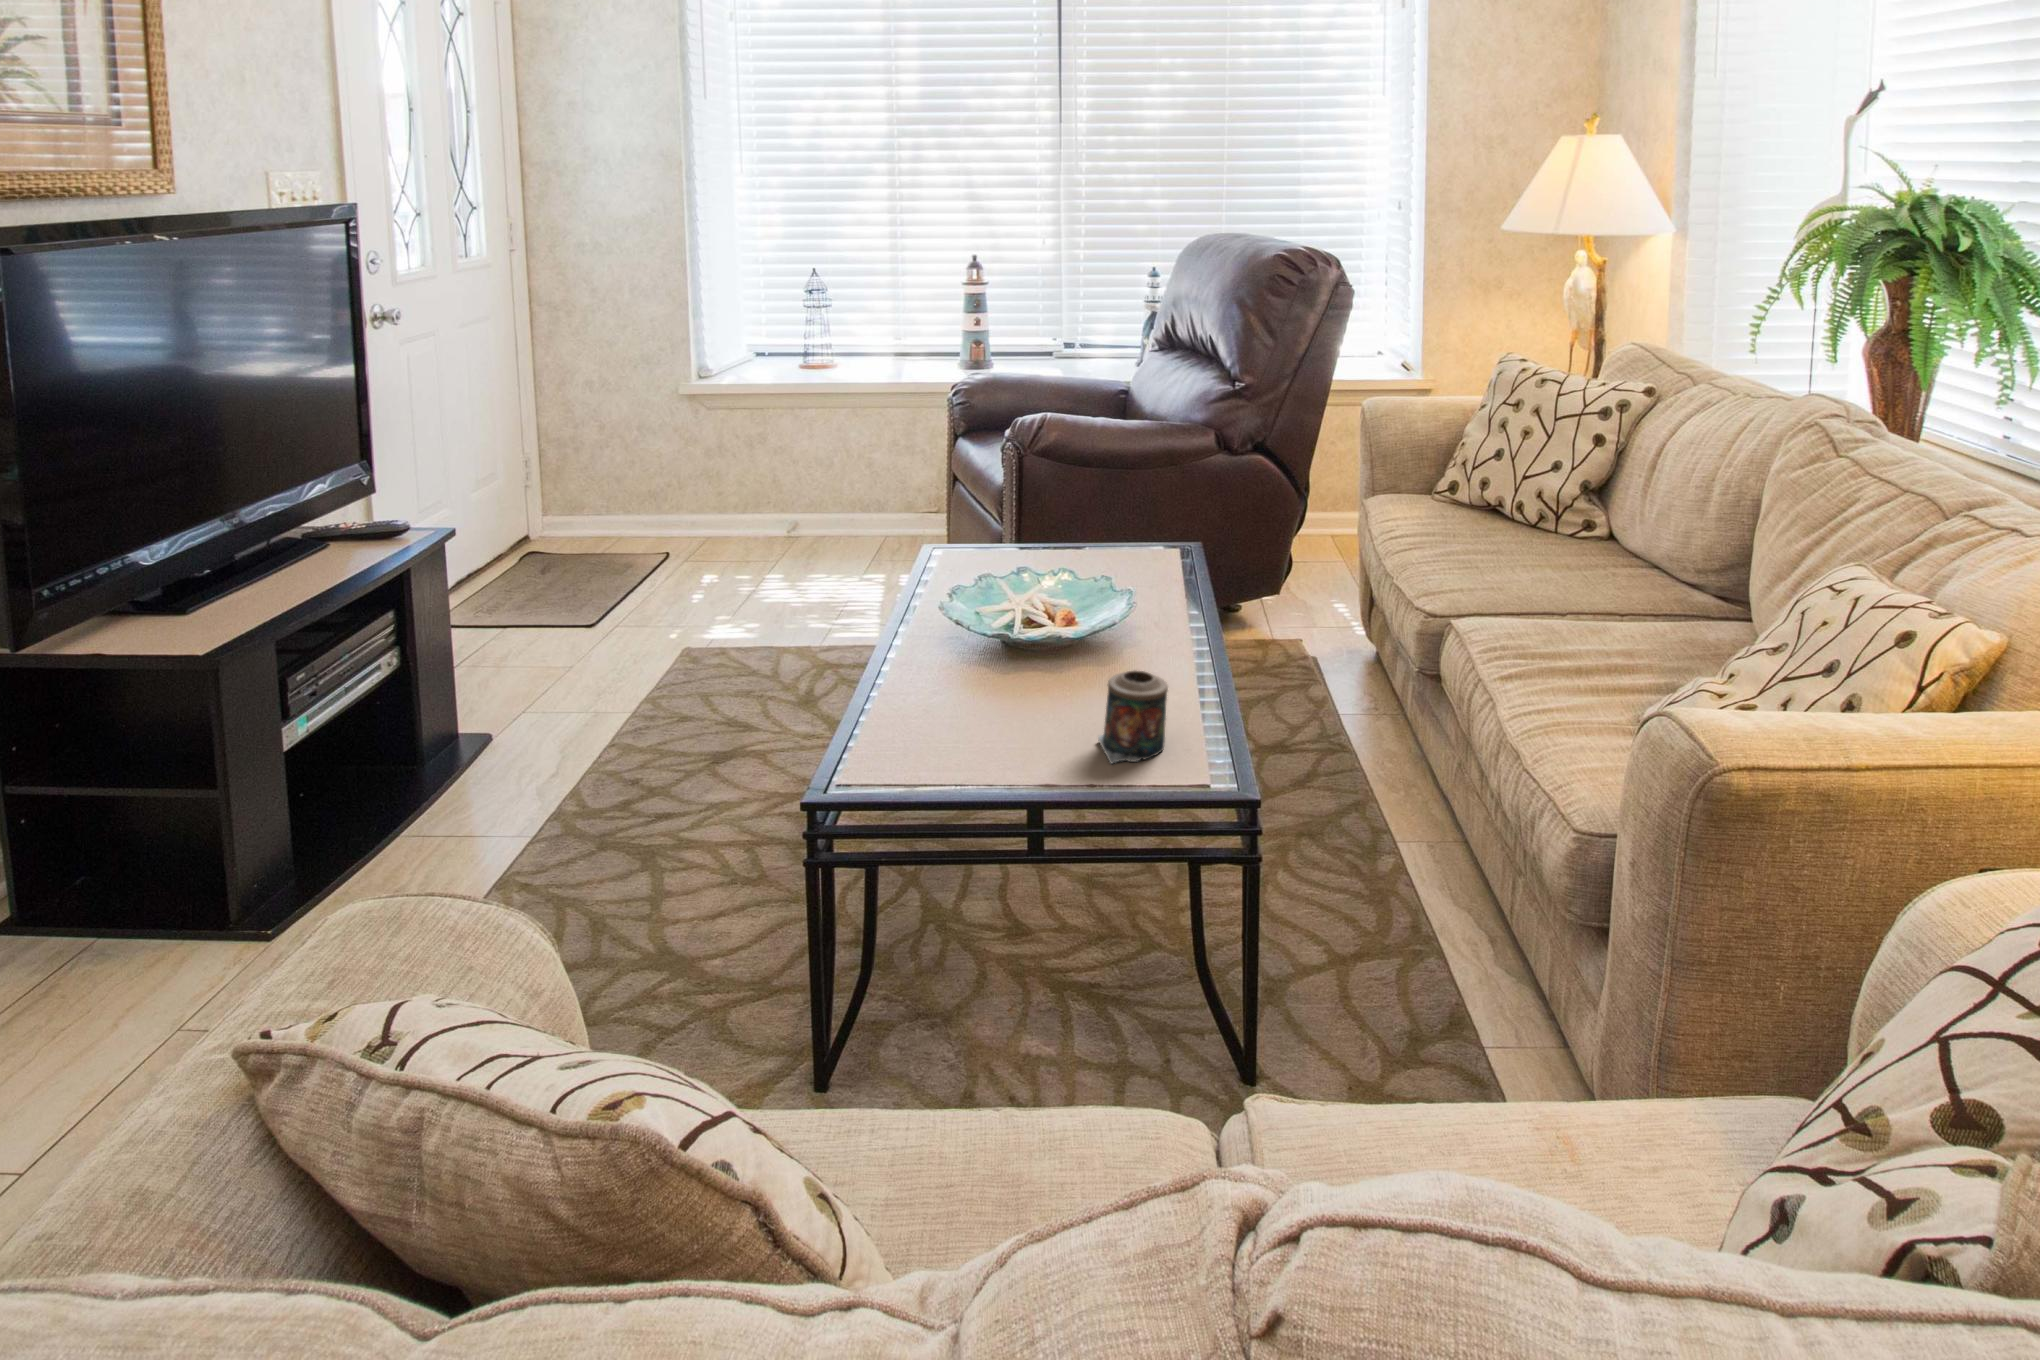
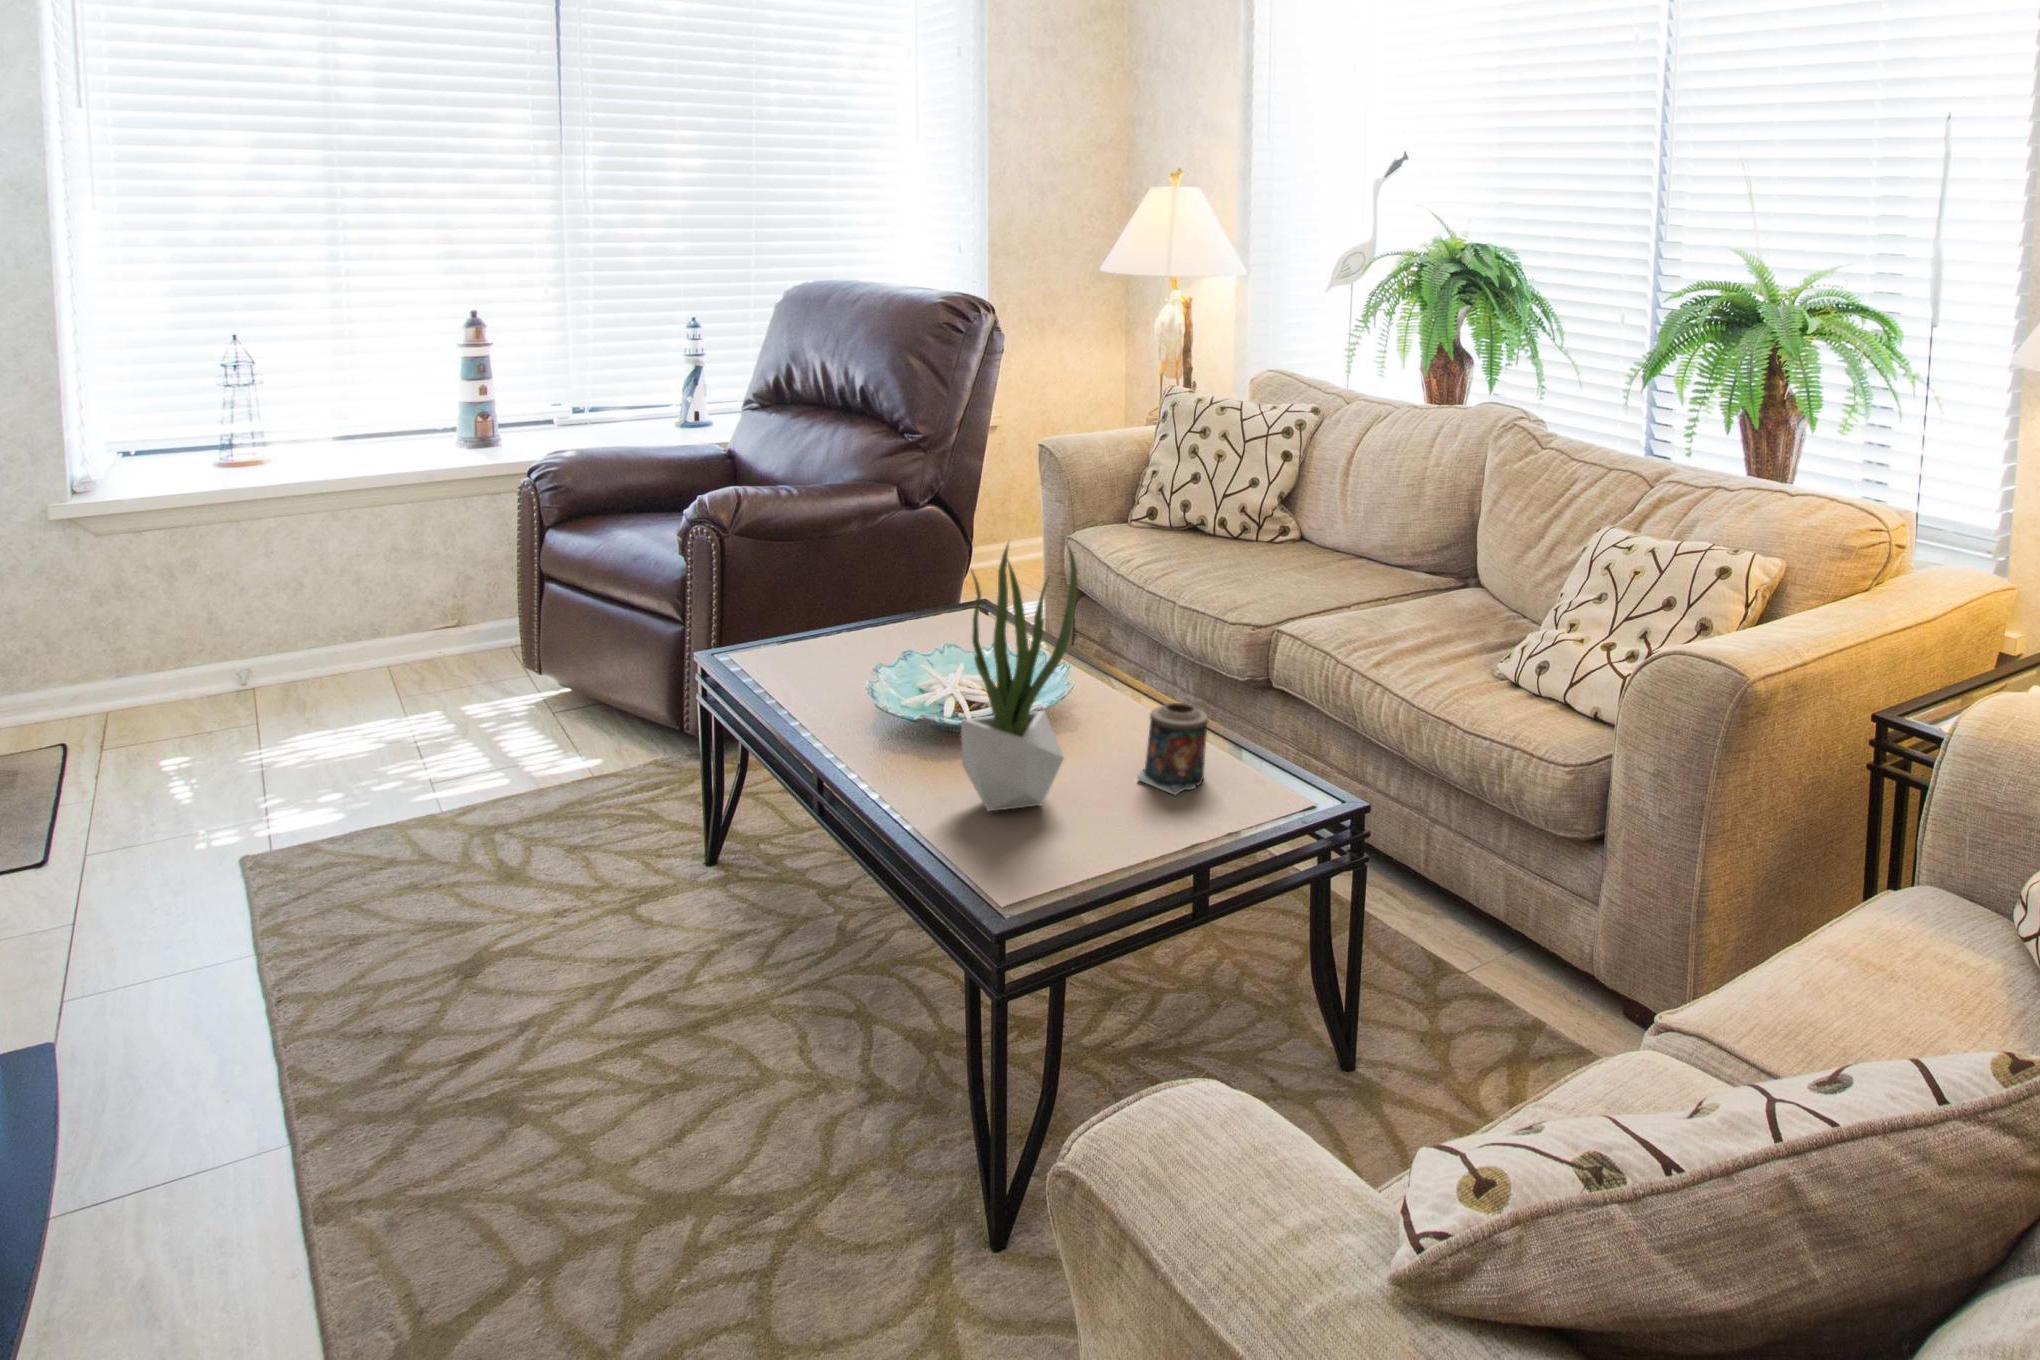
potted plant: none [903,483,1024,743] -> present [961,544,1078,811]

